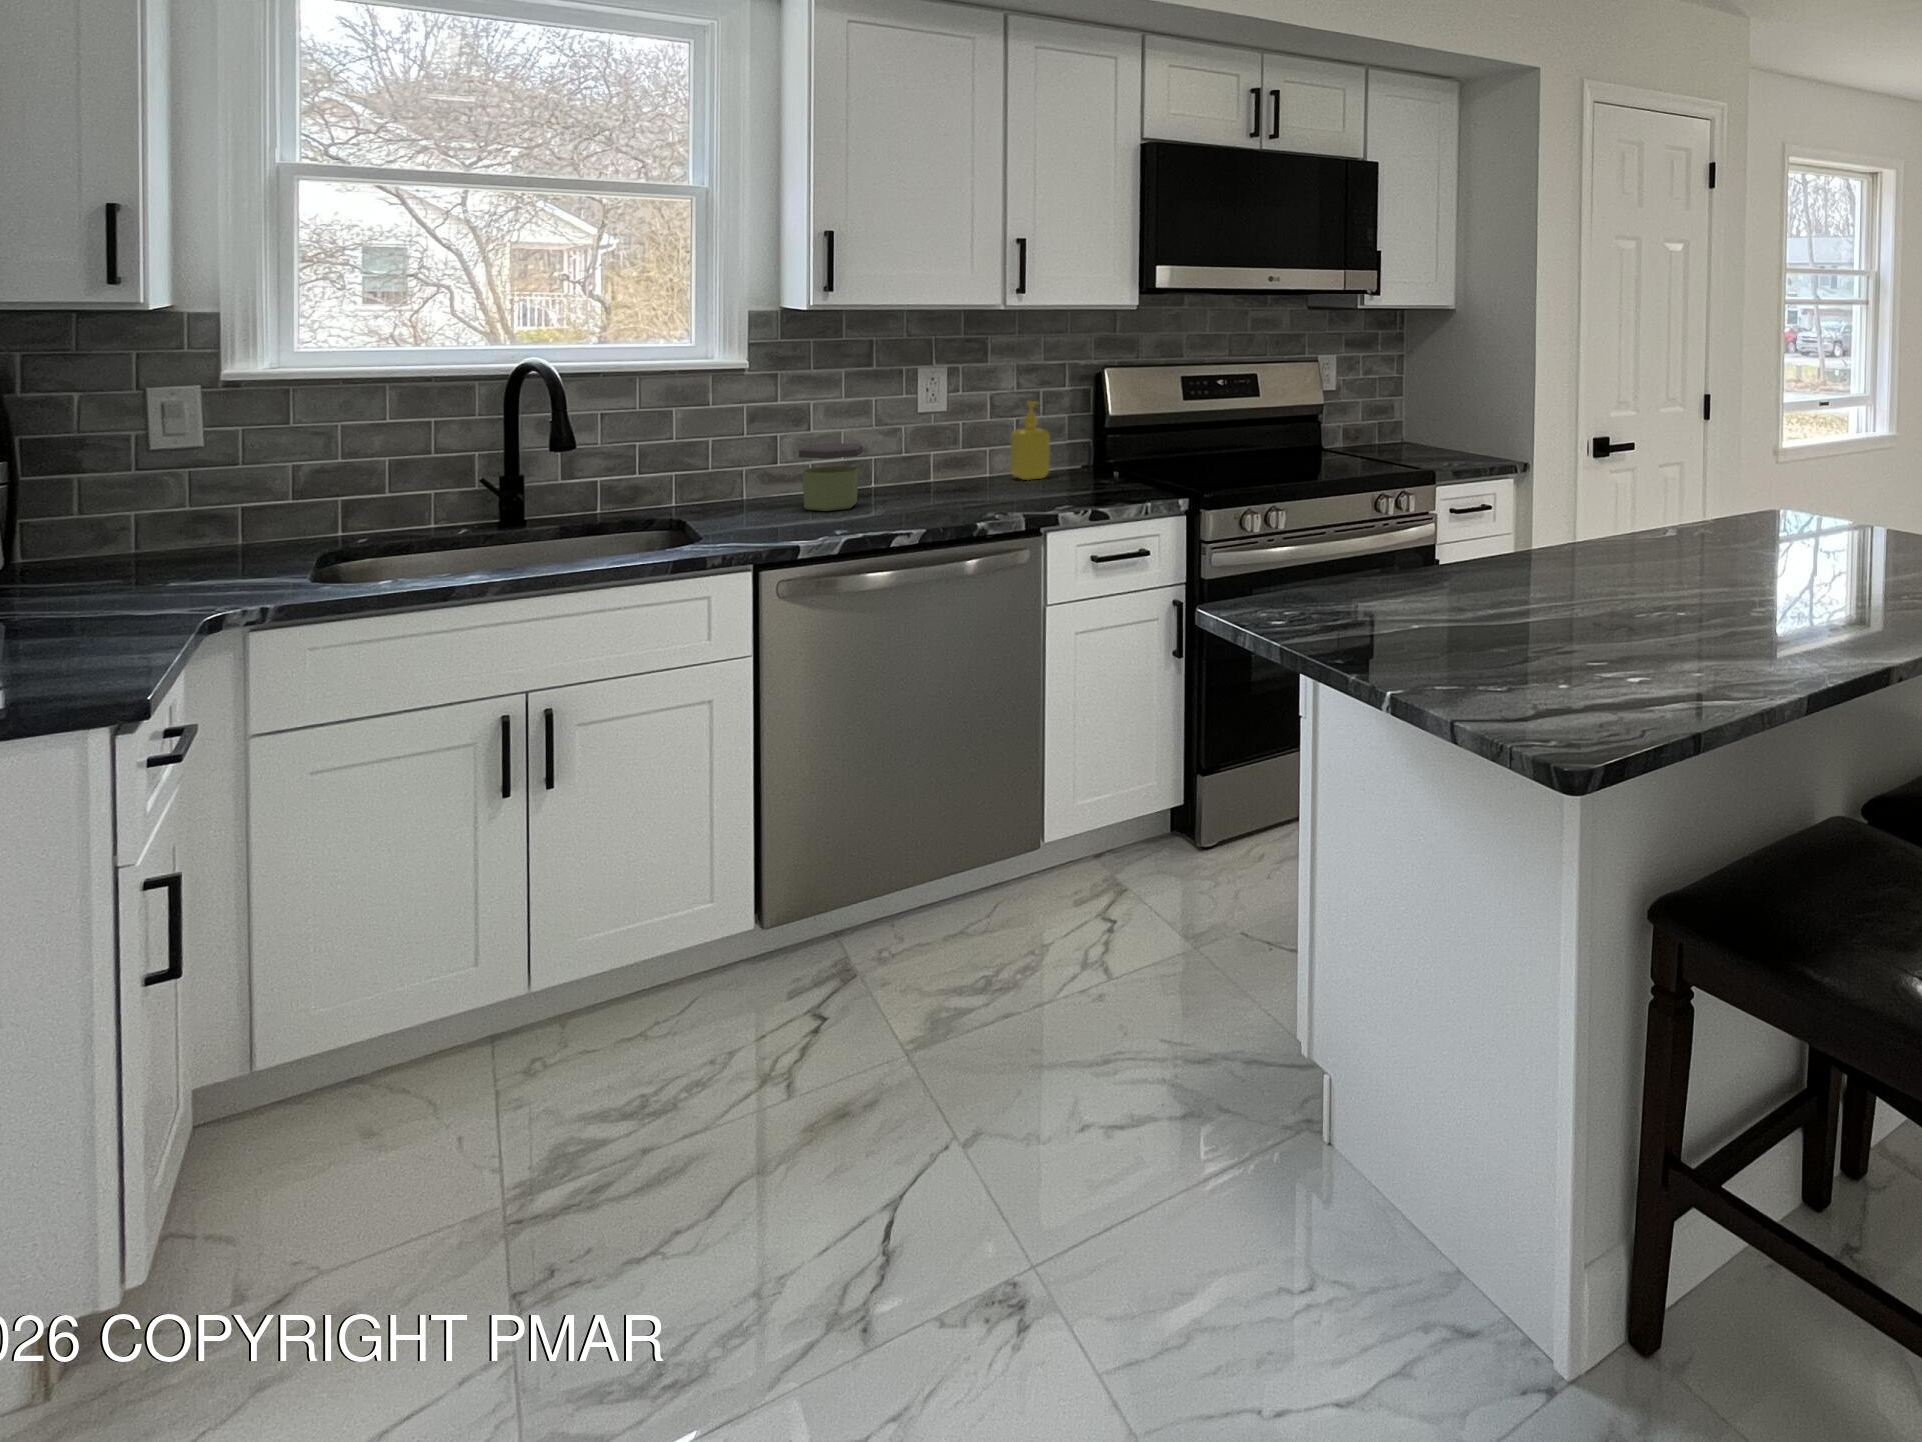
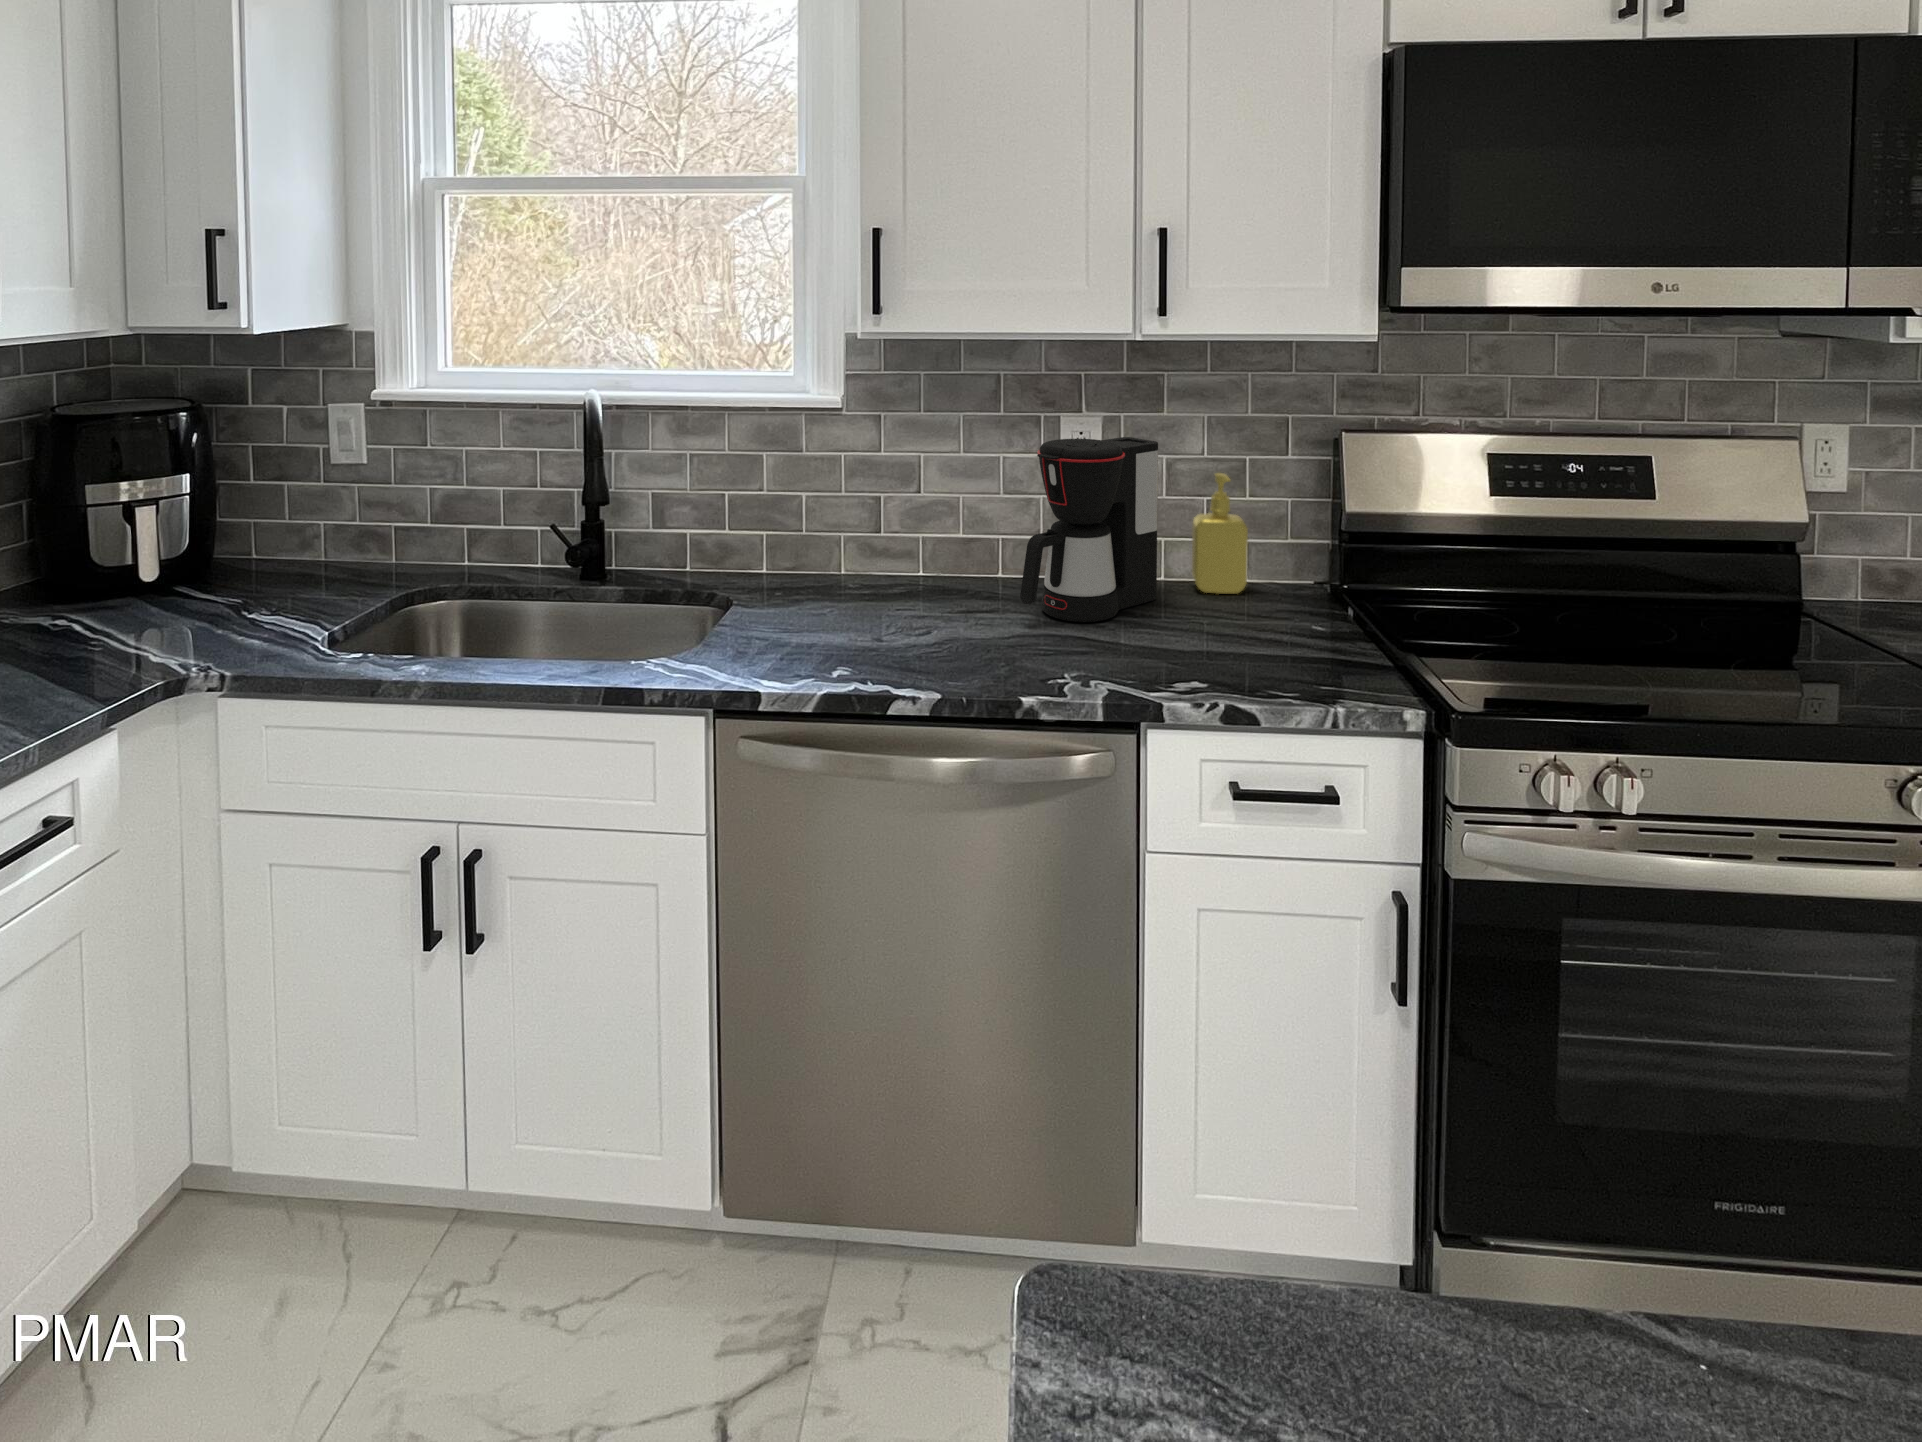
coffee maker: none [927,379,999,498] -> present [1020,437,1158,622]
jar: present [799,443,863,511] -> none [863,518,947,616]

